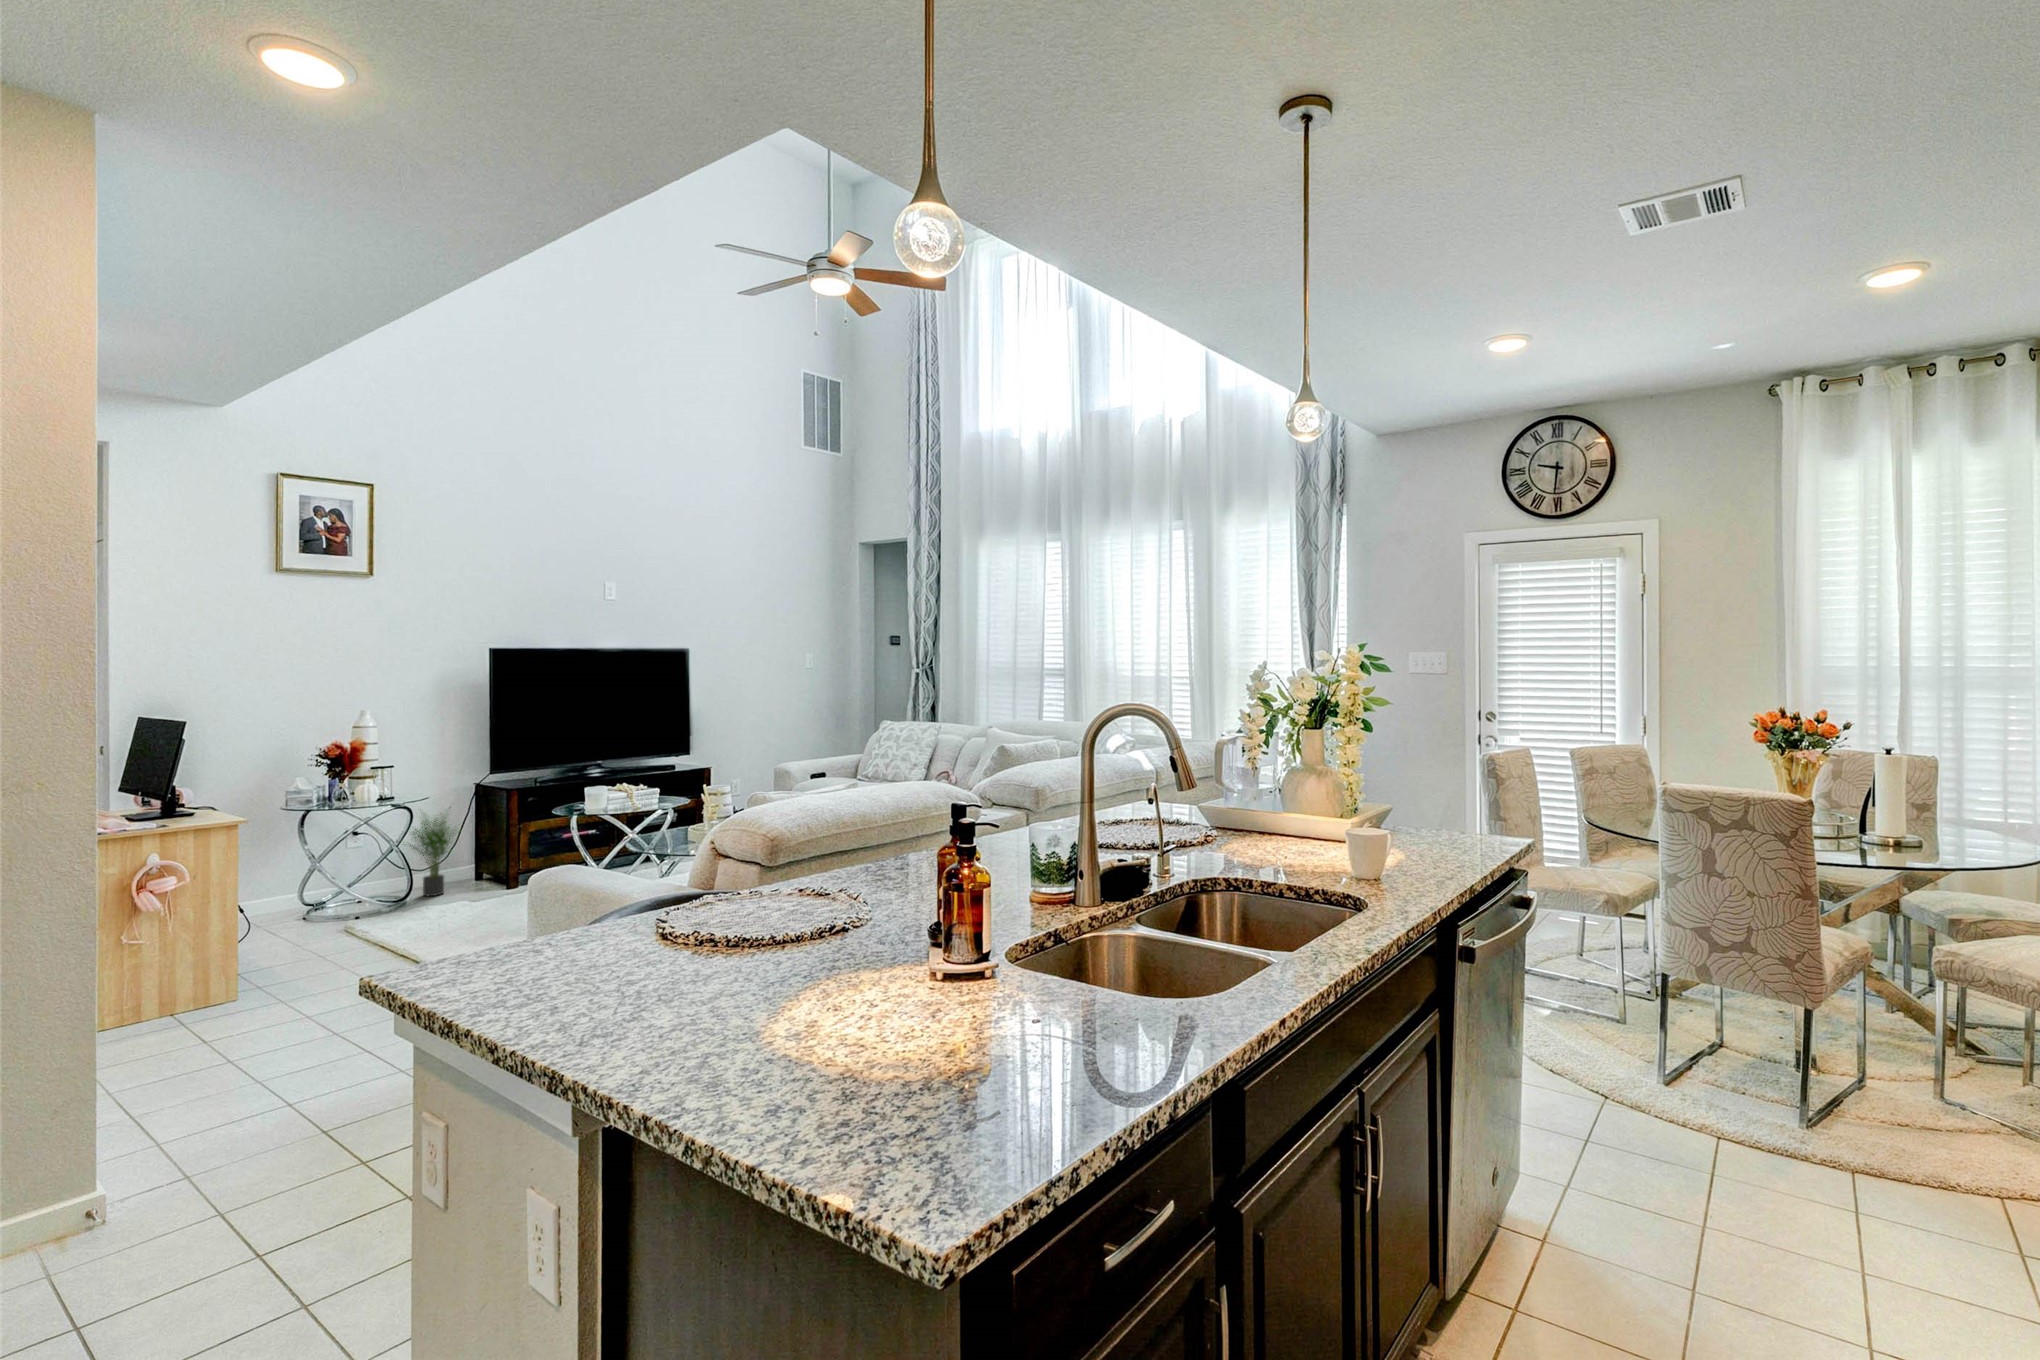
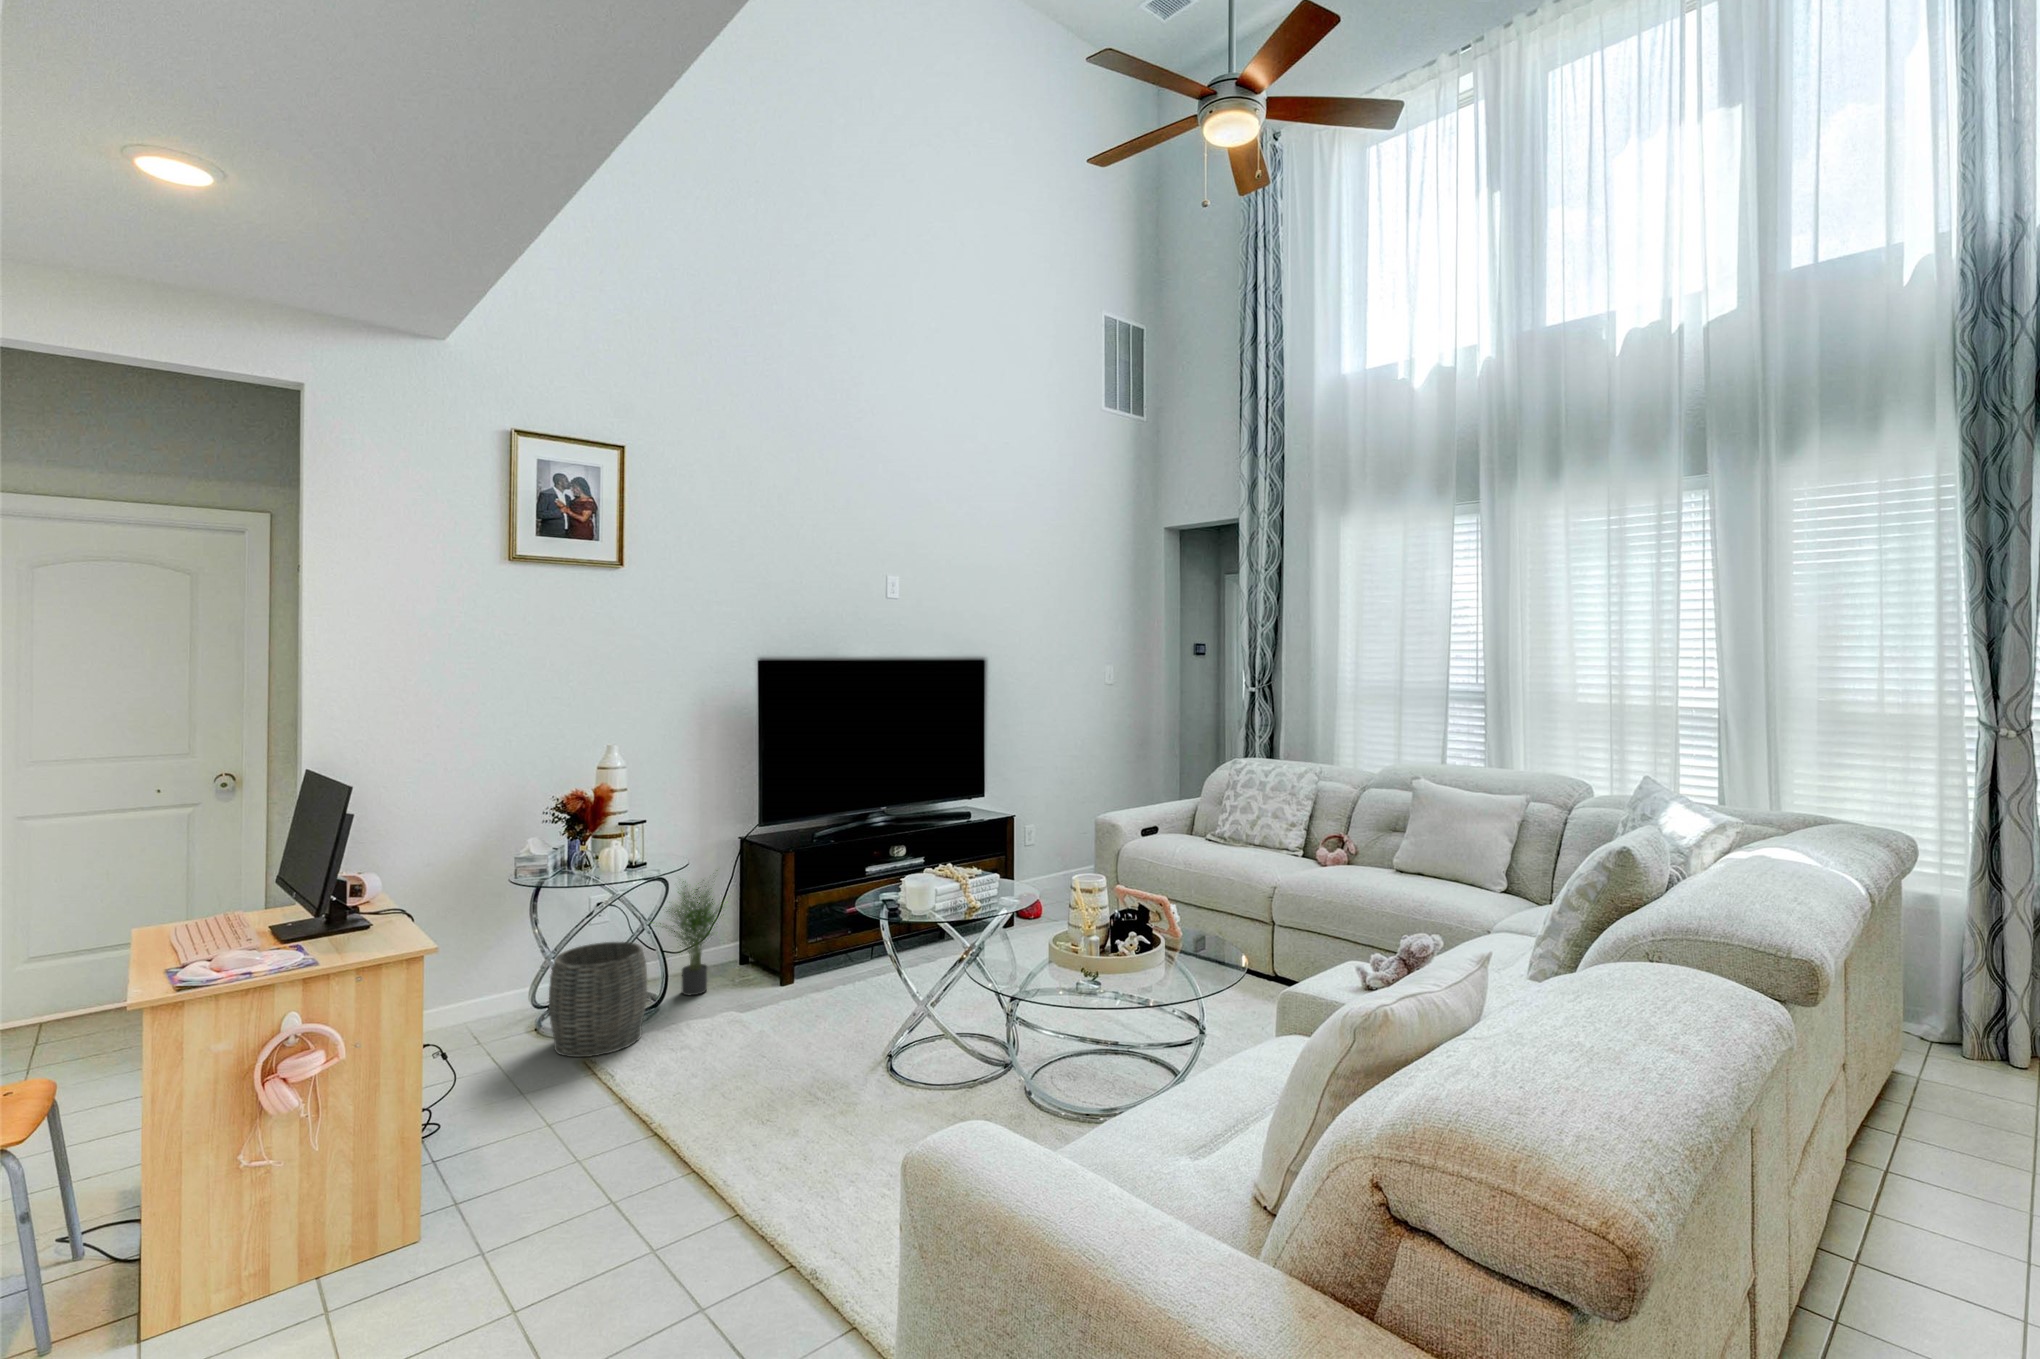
woven basket: none [316,851,394,928] -> present [549,942,647,1057]

